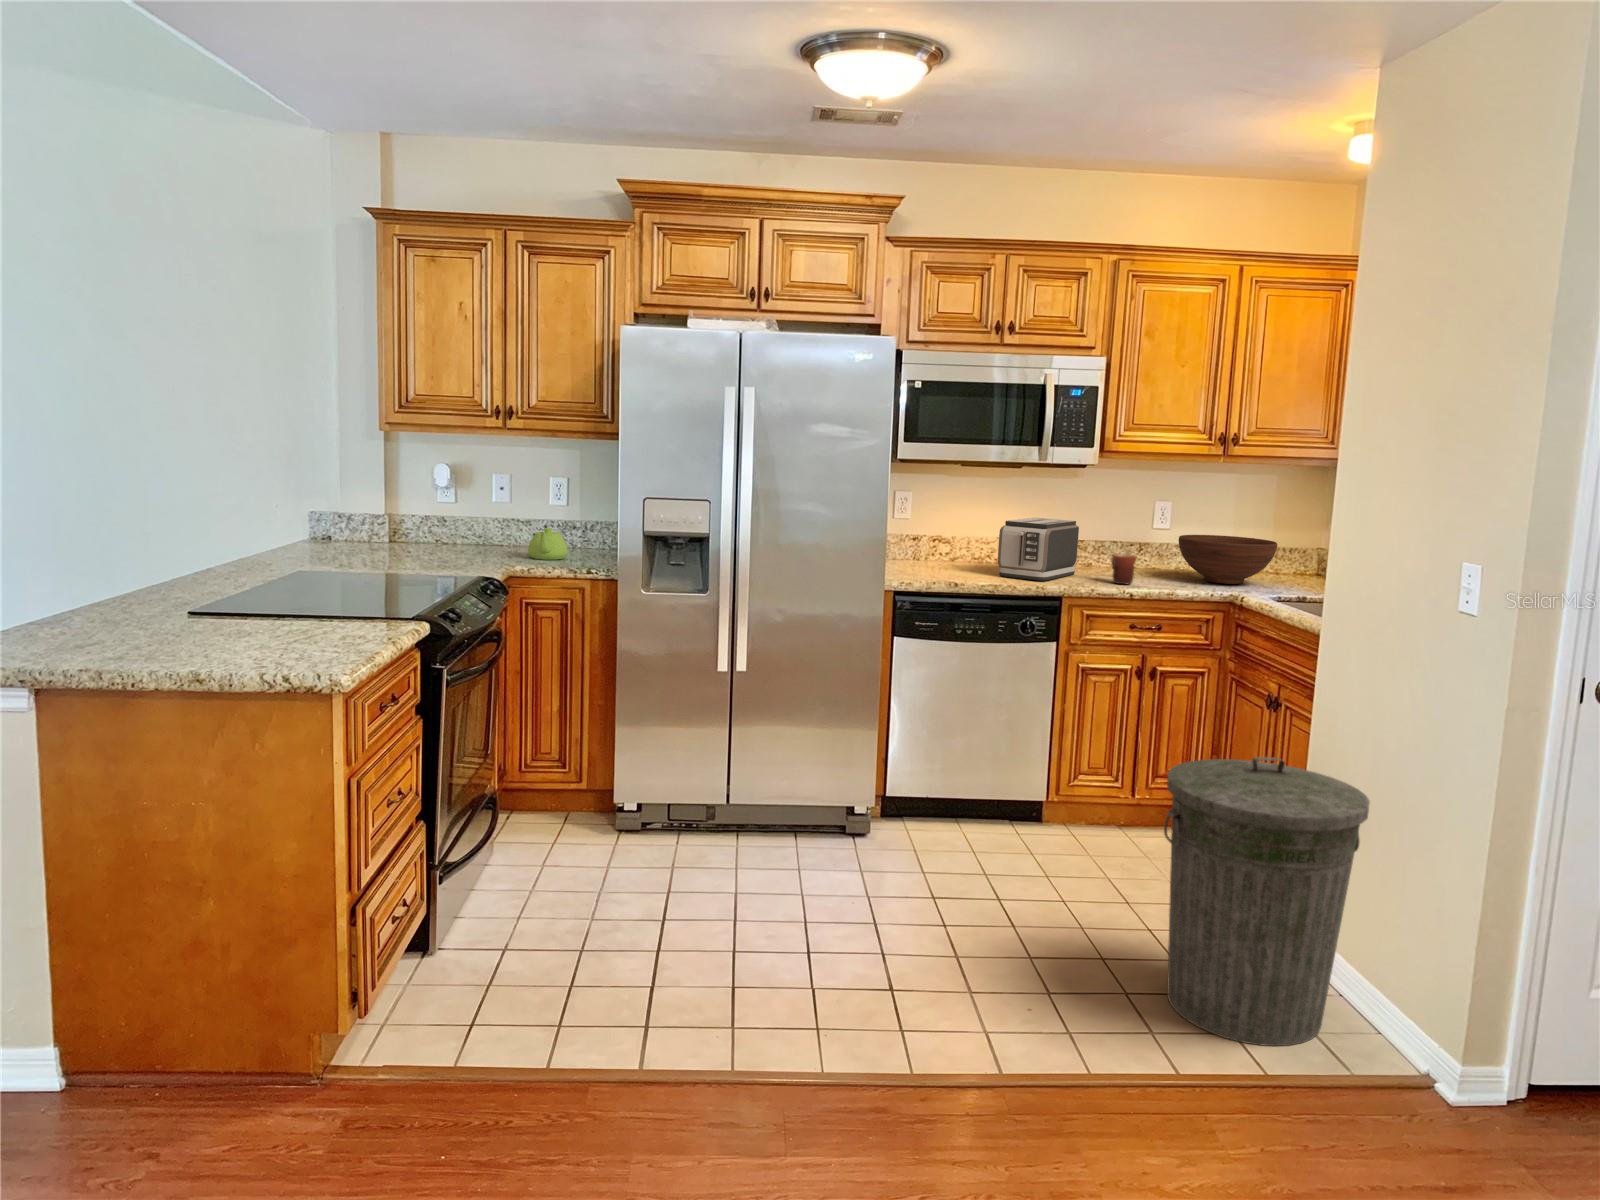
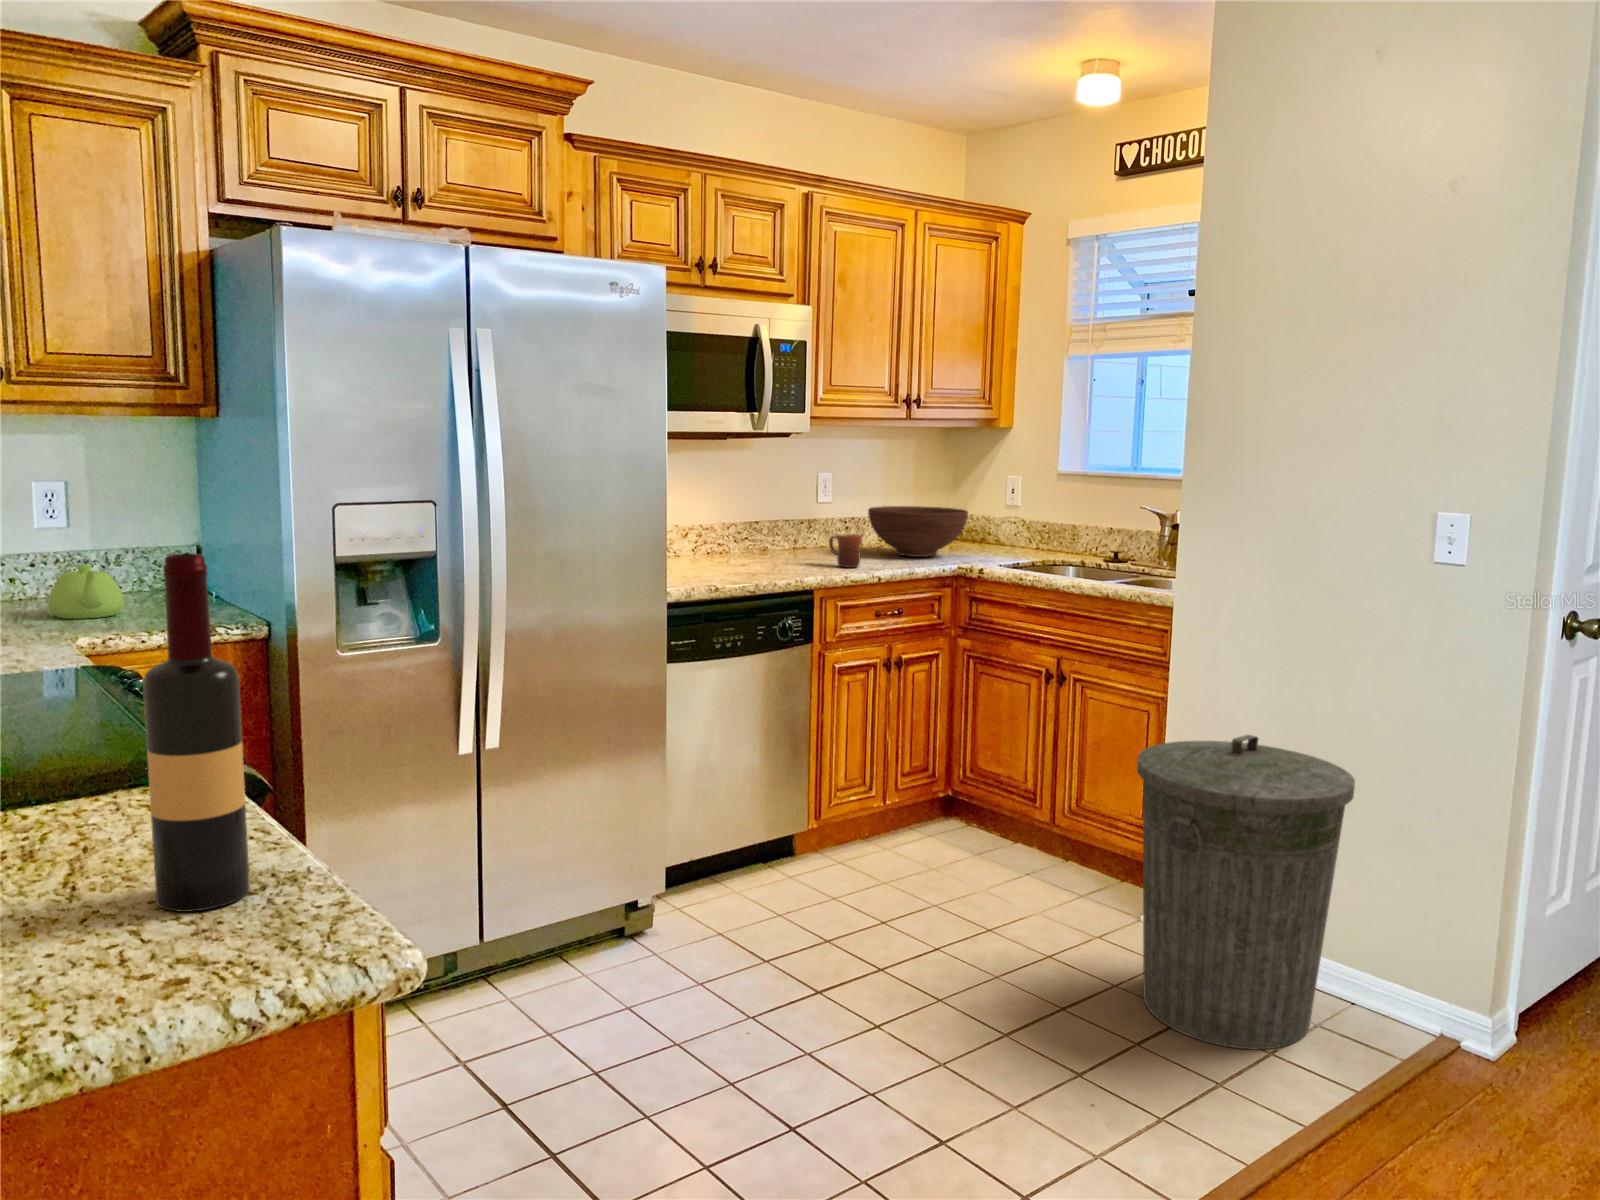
wine bottle: none [295,507,335,654] -> present [143,553,250,912]
toaster: present [998,518,1079,581] -> none [721,499,785,572]

